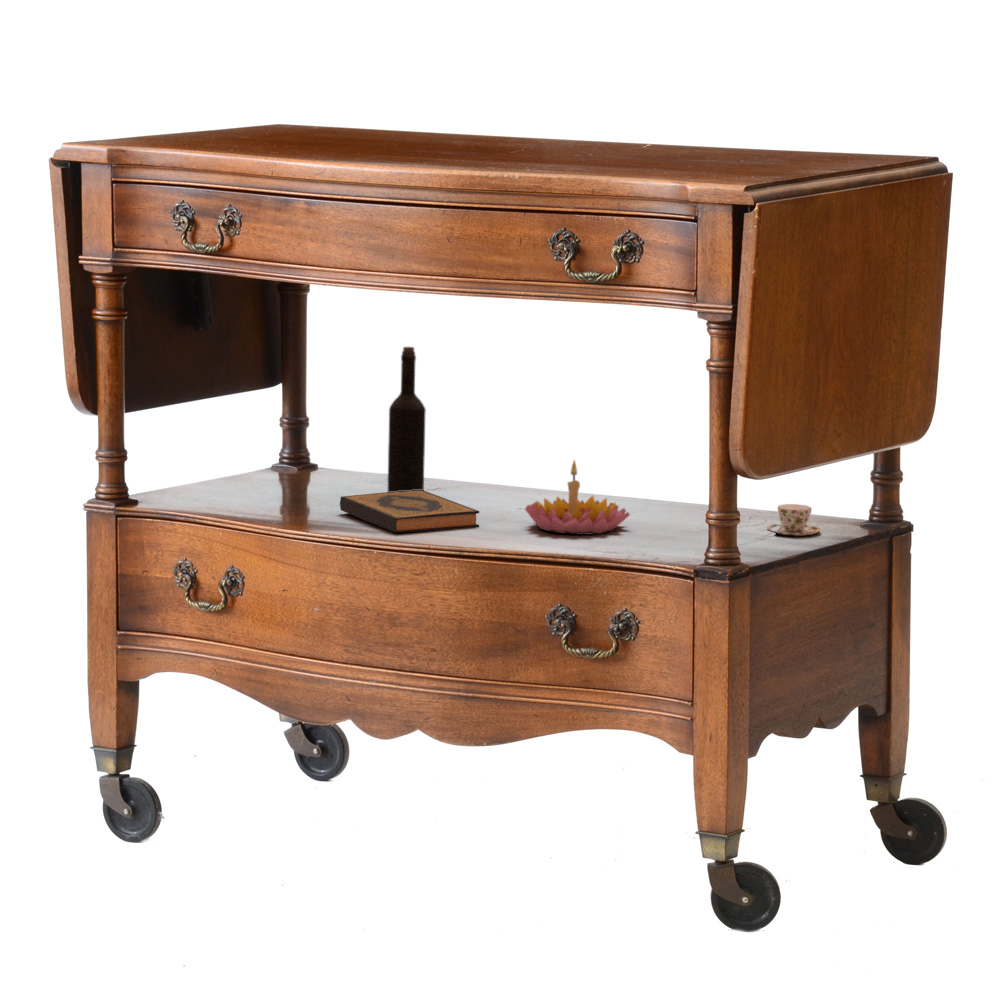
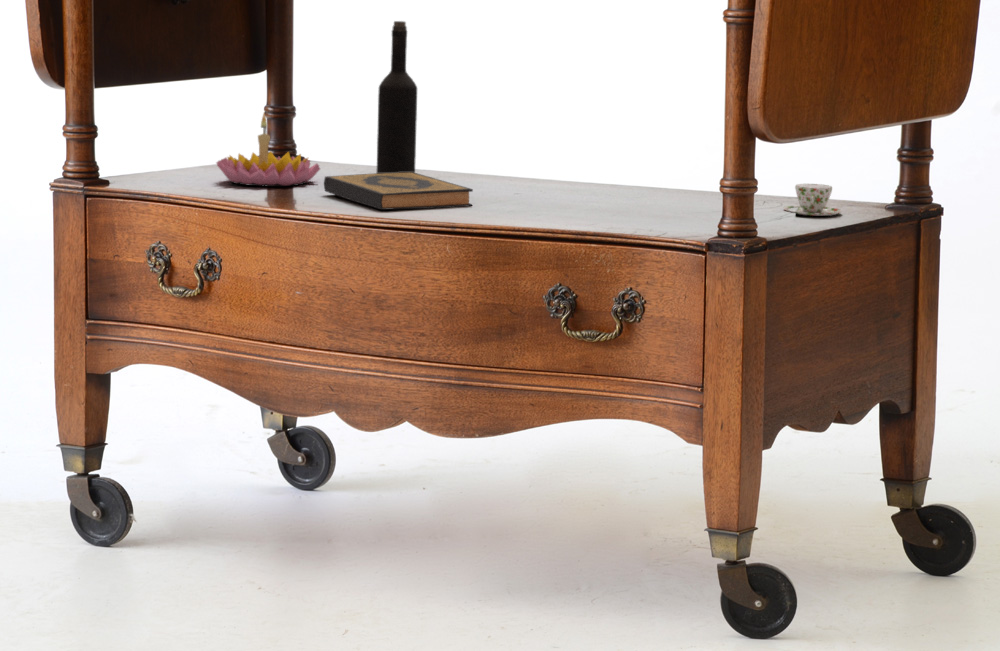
candle holder: present [525,460,630,535] -> present [217,114,320,187]

